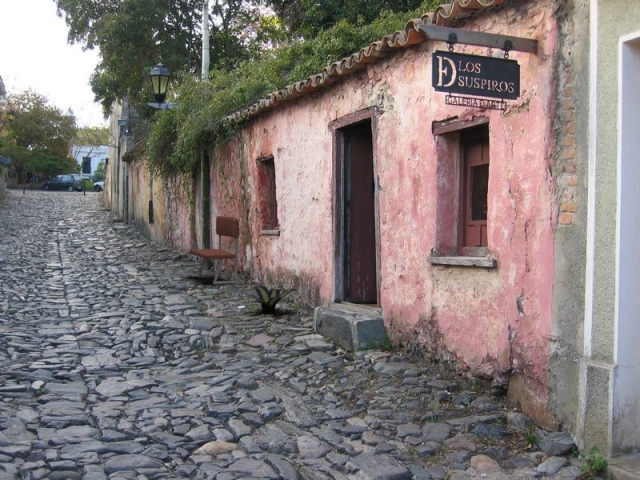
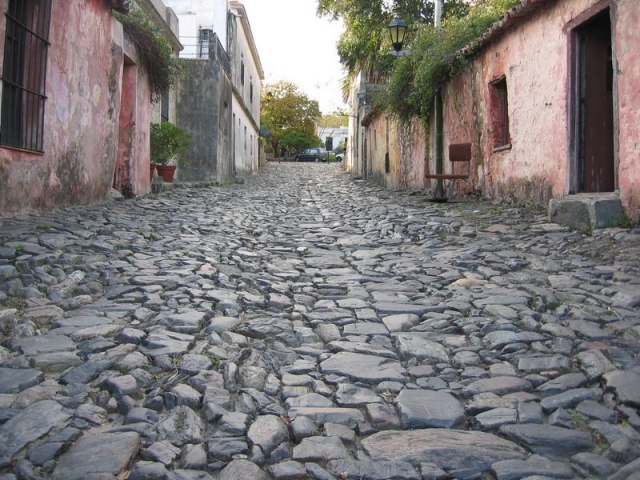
potted plant: present [248,286,296,313] -> none [480,193,529,215]

